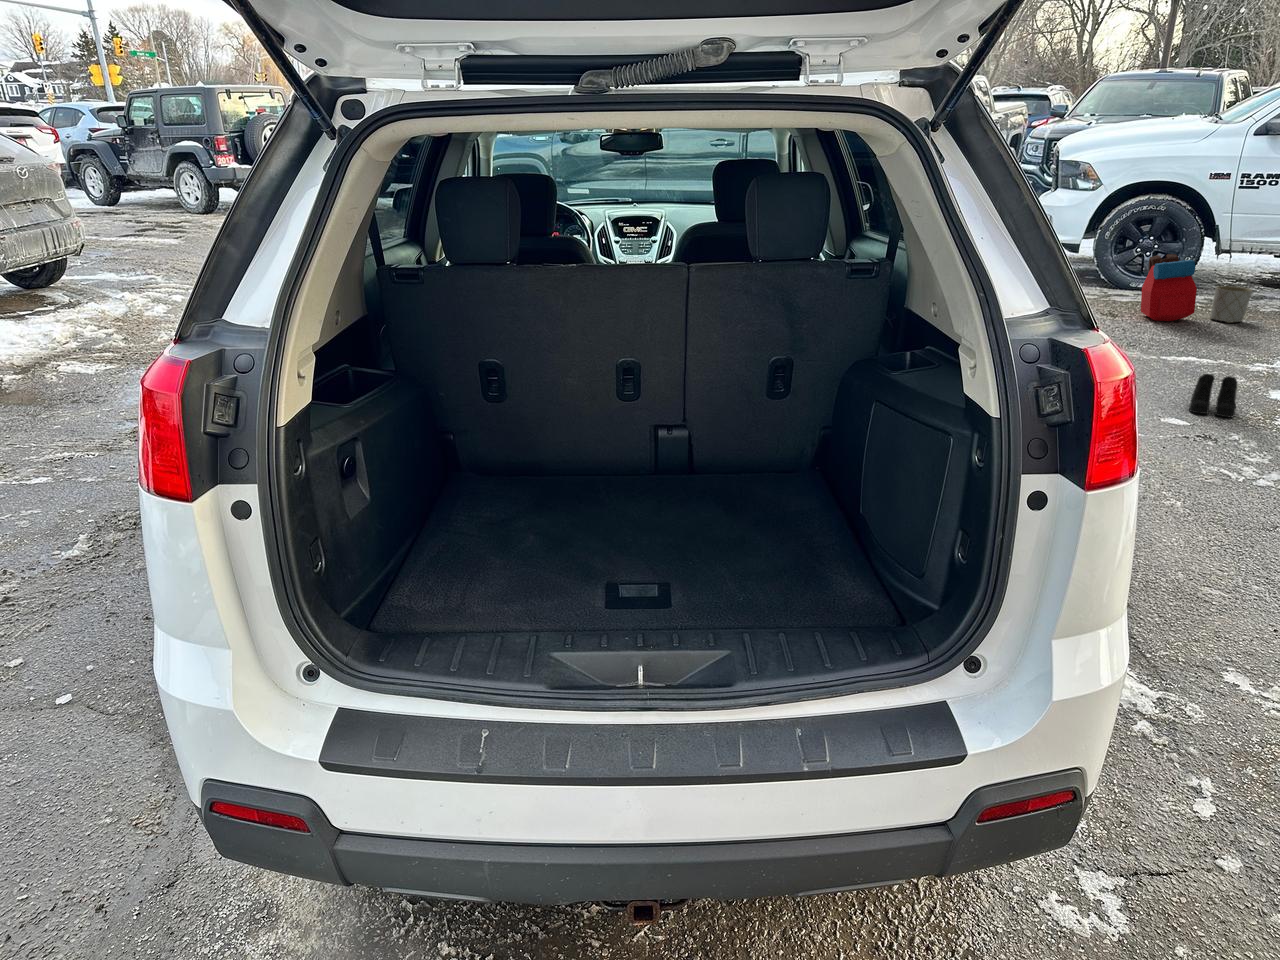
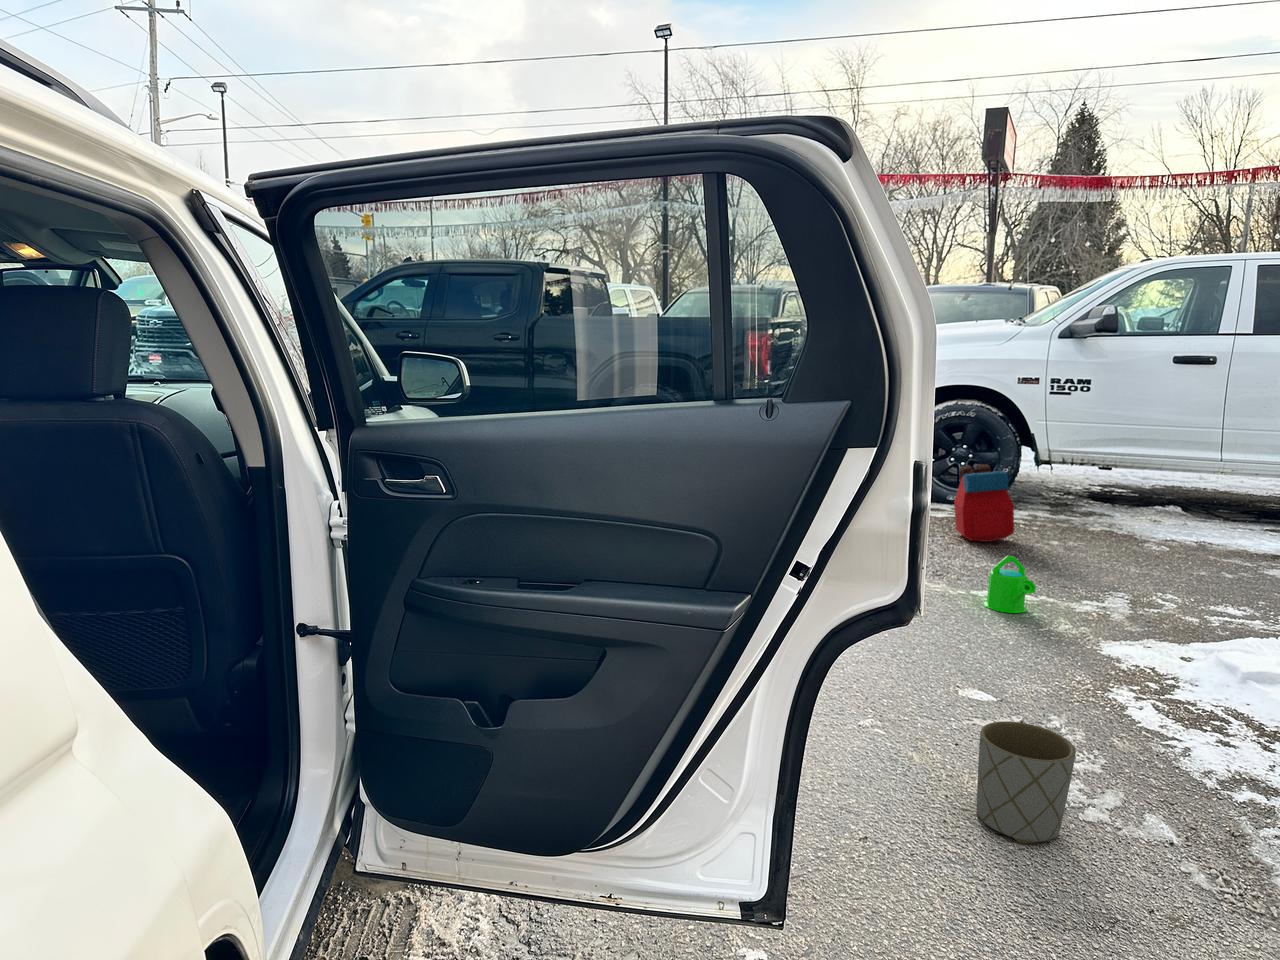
planter: present [1210,286,1253,323] -> present [977,721,1076,843]
watering can: none [1172,328,1220,373] -> present [984,556,1036,613]
boots: present [1189,374,1238,417] -> none [996,622,1055,687]

